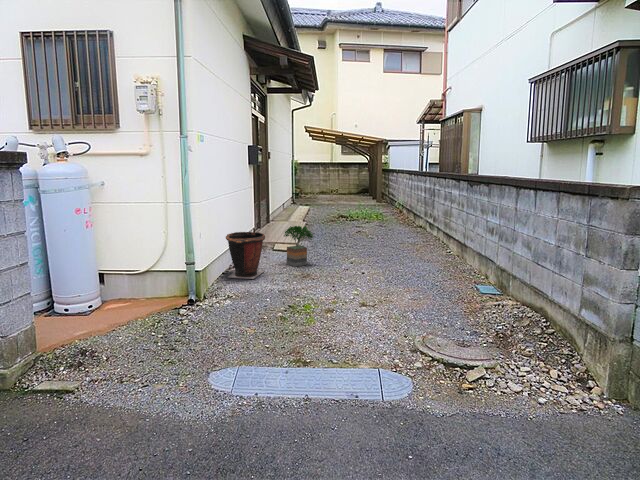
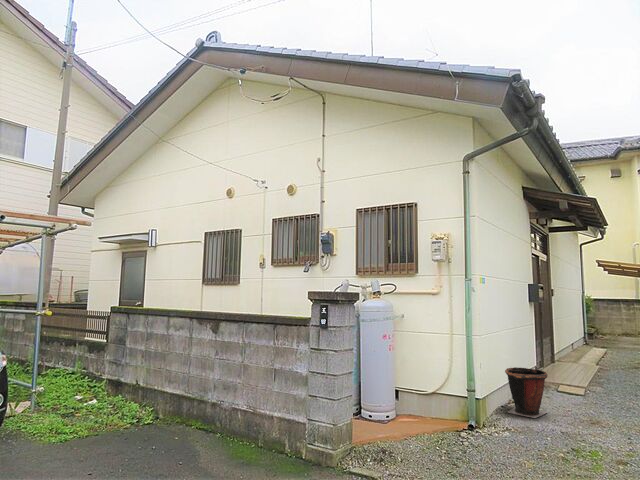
potted tree: present [284,226,313,267] -> none [569,367,608,413]

